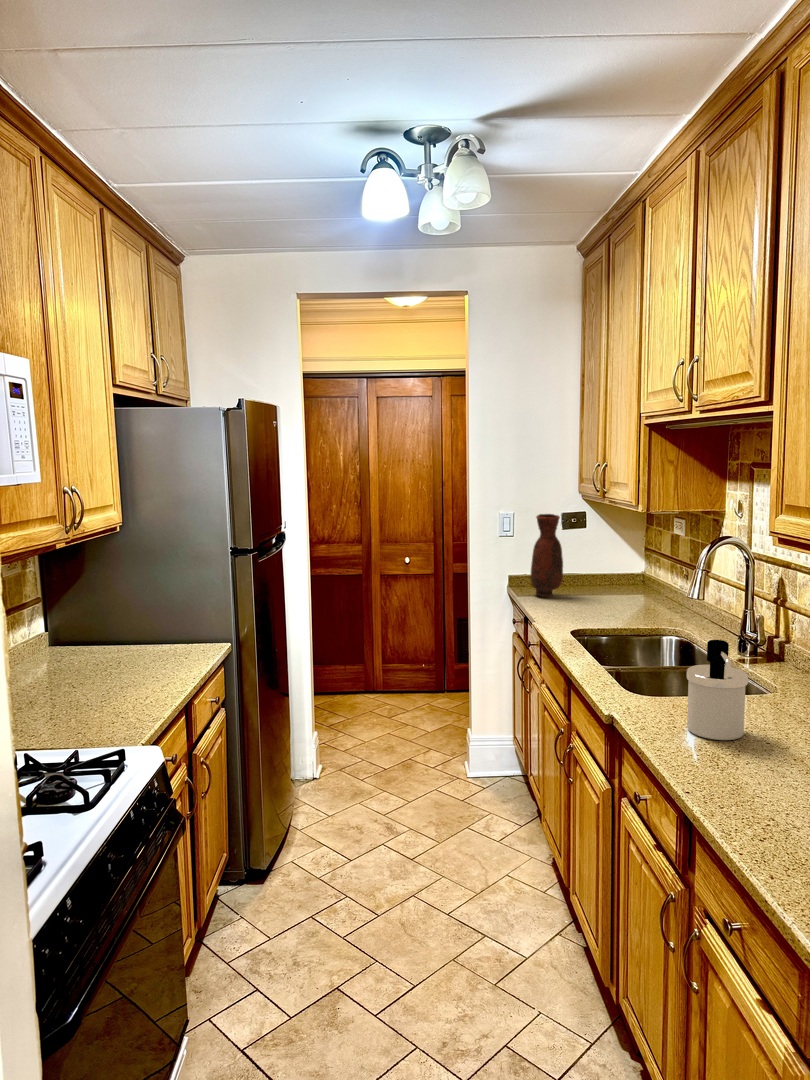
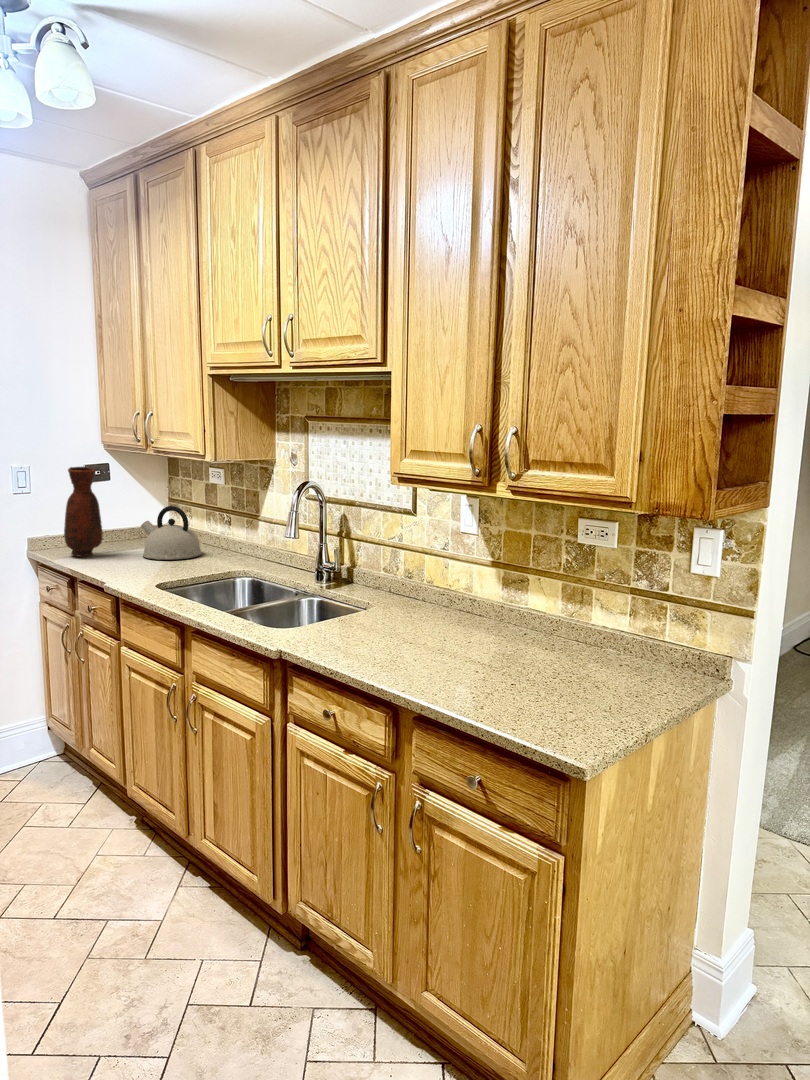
kettle: none [594,555,653,609] -> present [141,506,202,560]
soap dispenser: present [687,640,748,740] -> none [346,567,400,651]

